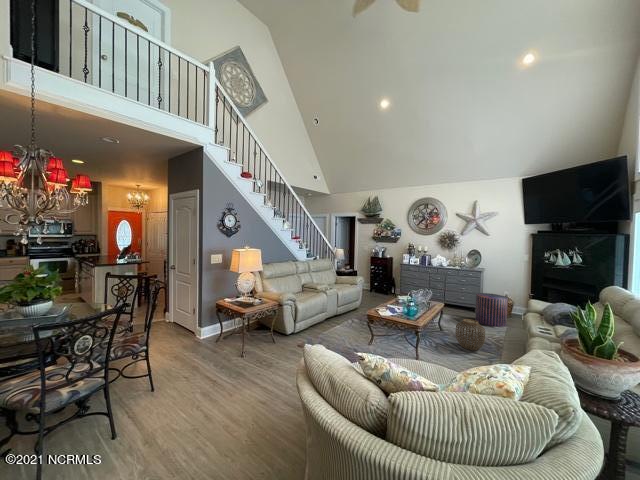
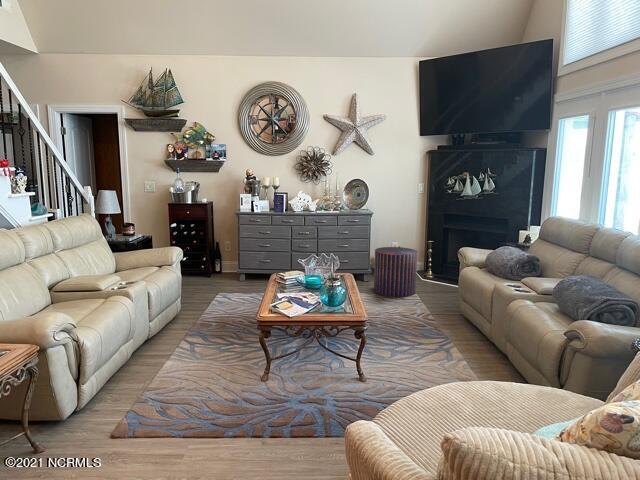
woven basket: present [456,319,485,350] -> none [393,294,439,345]

